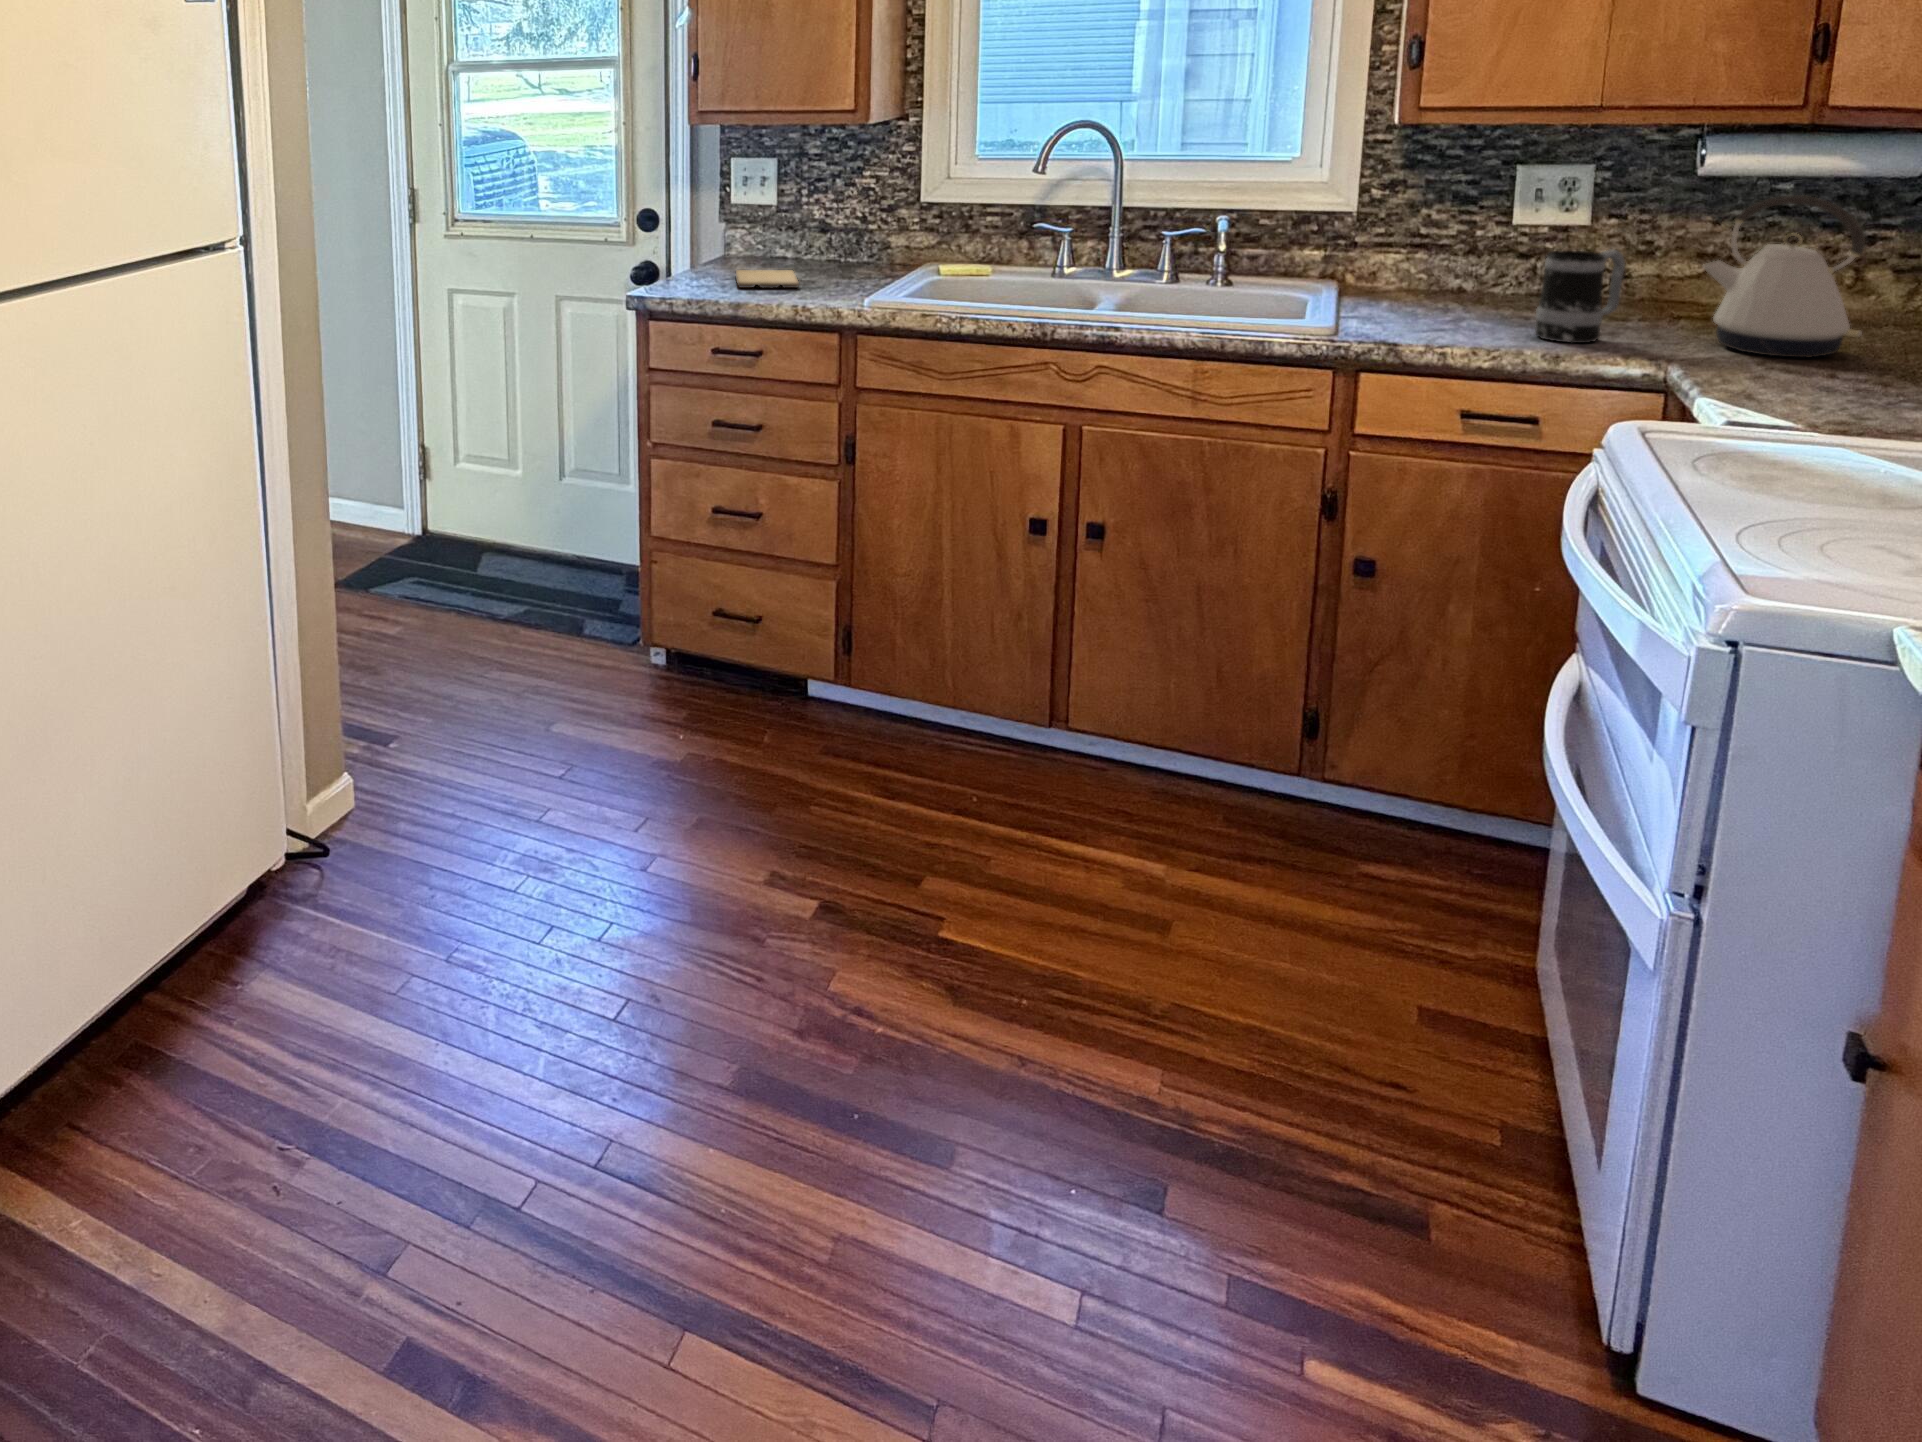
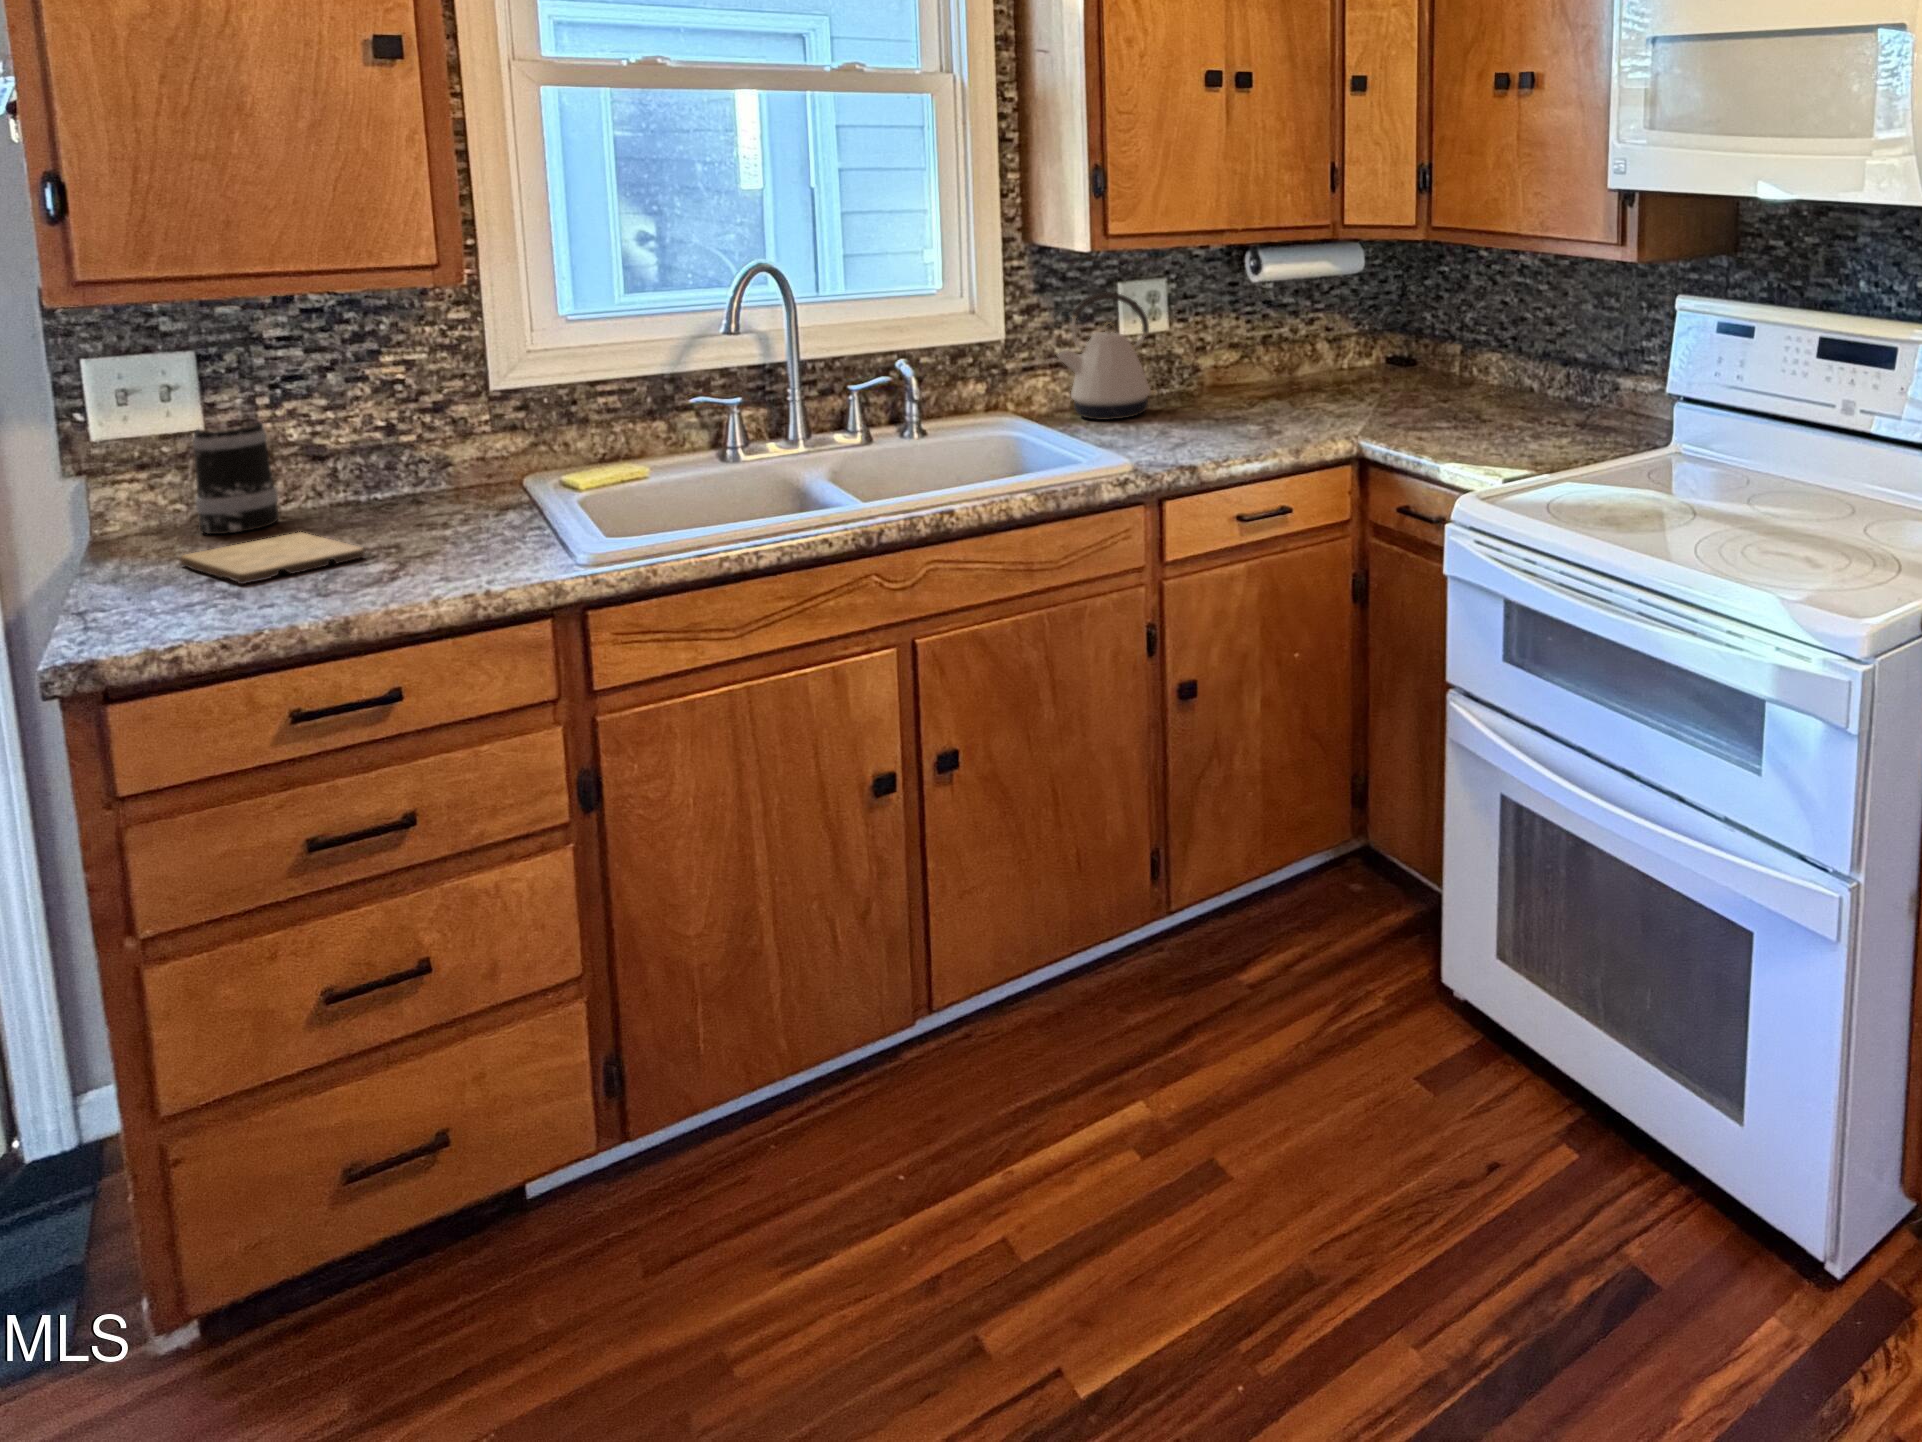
kettle: present [1703,195,1865,357] -> present [1057,292,1157,420]
mug: present [1535,249,1625,343] -> present [193,421,279,534]

